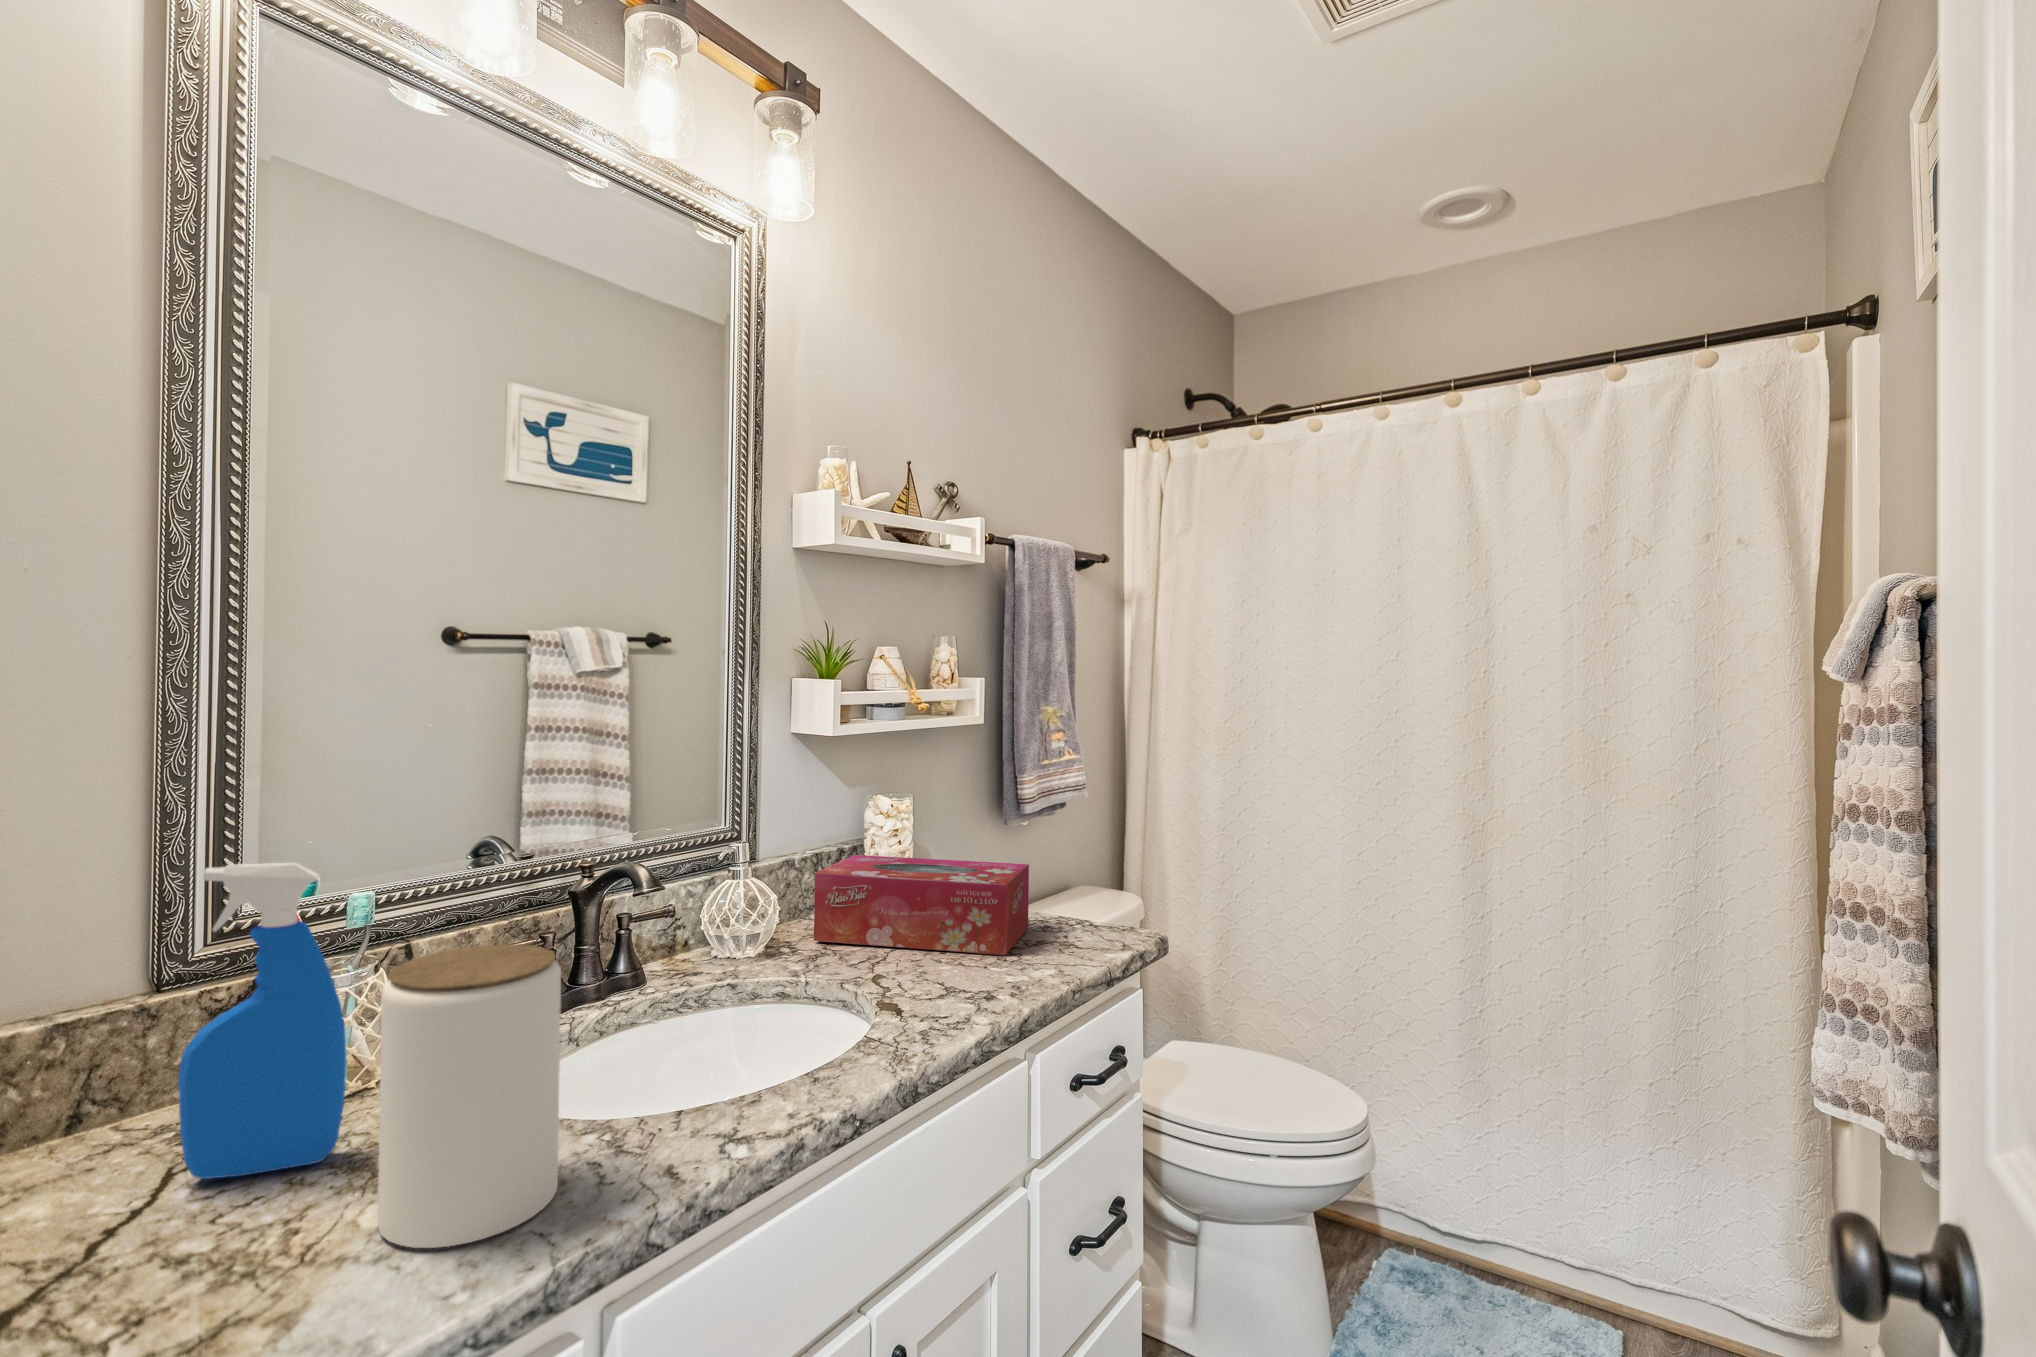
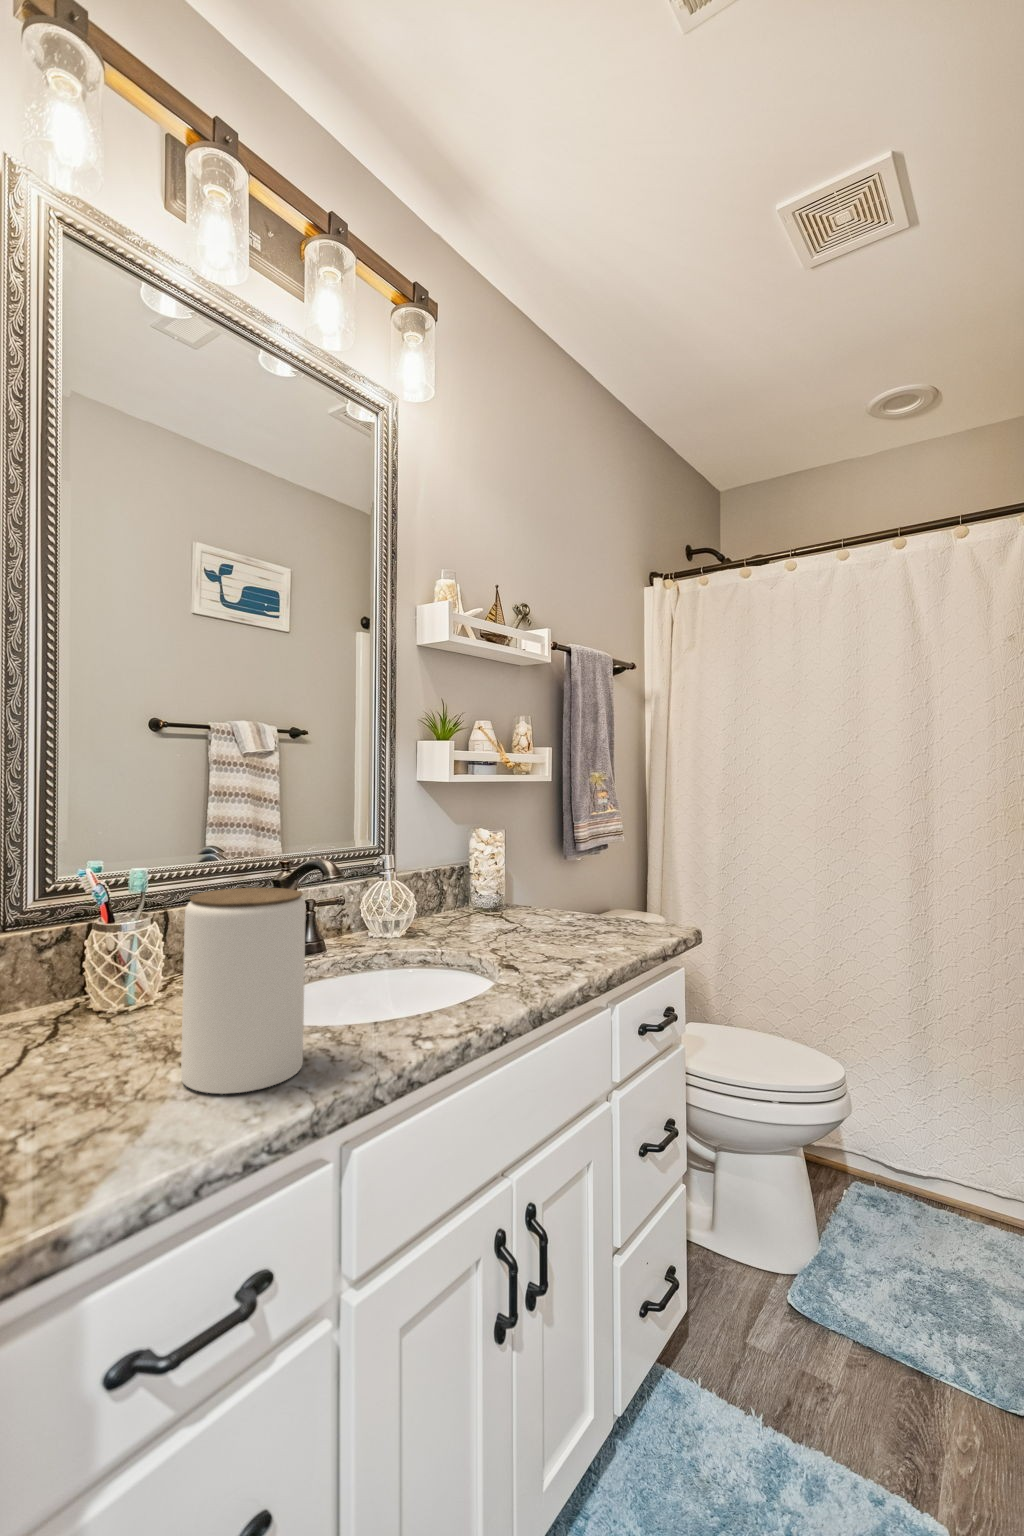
tissue box: present [814,855,1029,955] -> none [440,870,595,937]
spray bottle: present [178,863,347,1179] -> none [34,829,146,1053]

